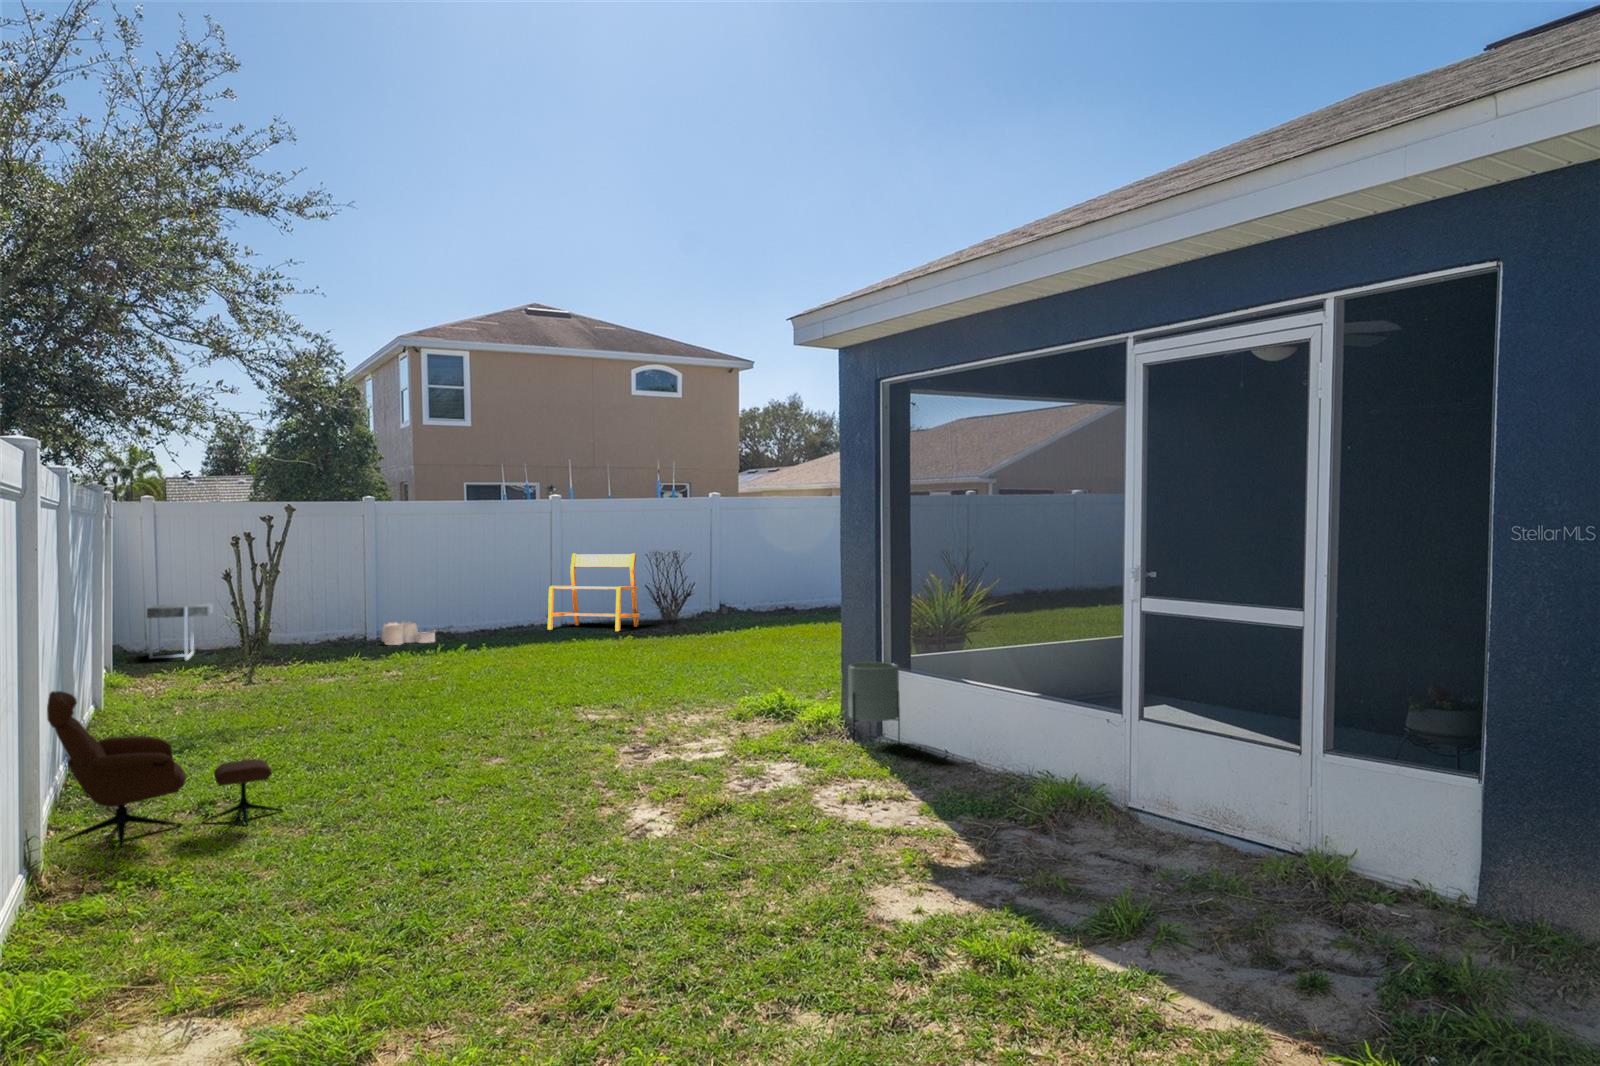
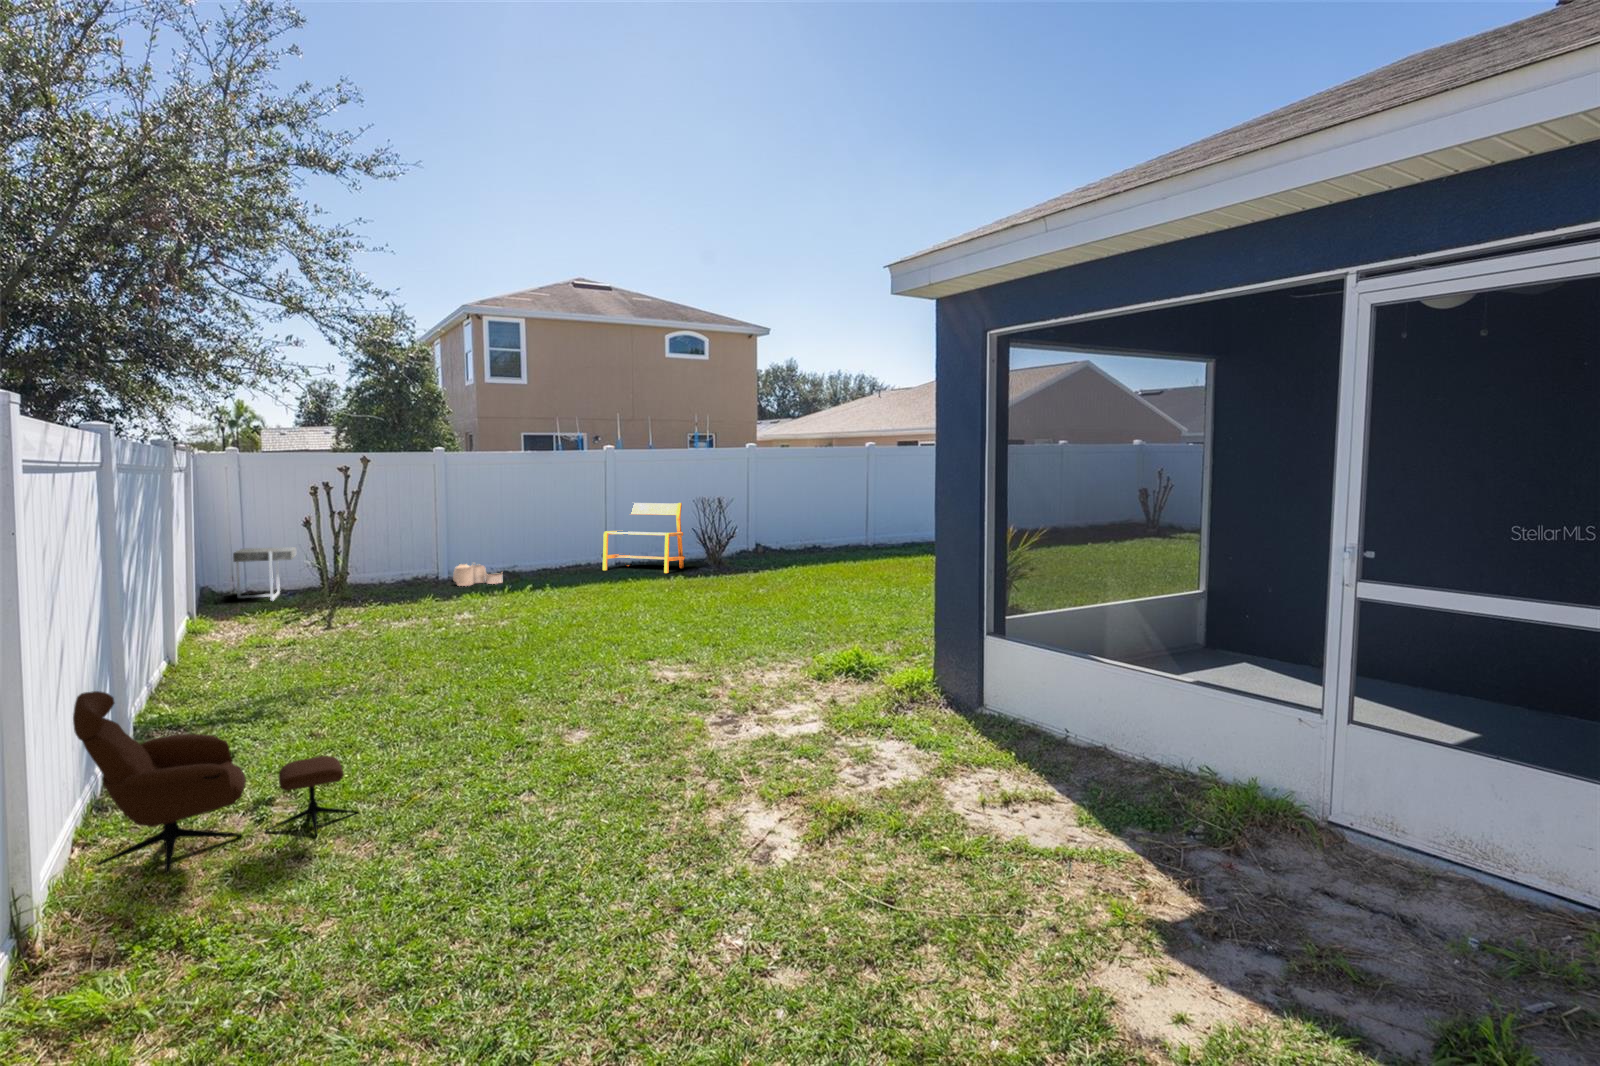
planter: present [848,662,900,744] -> none [935,634,989,719]

